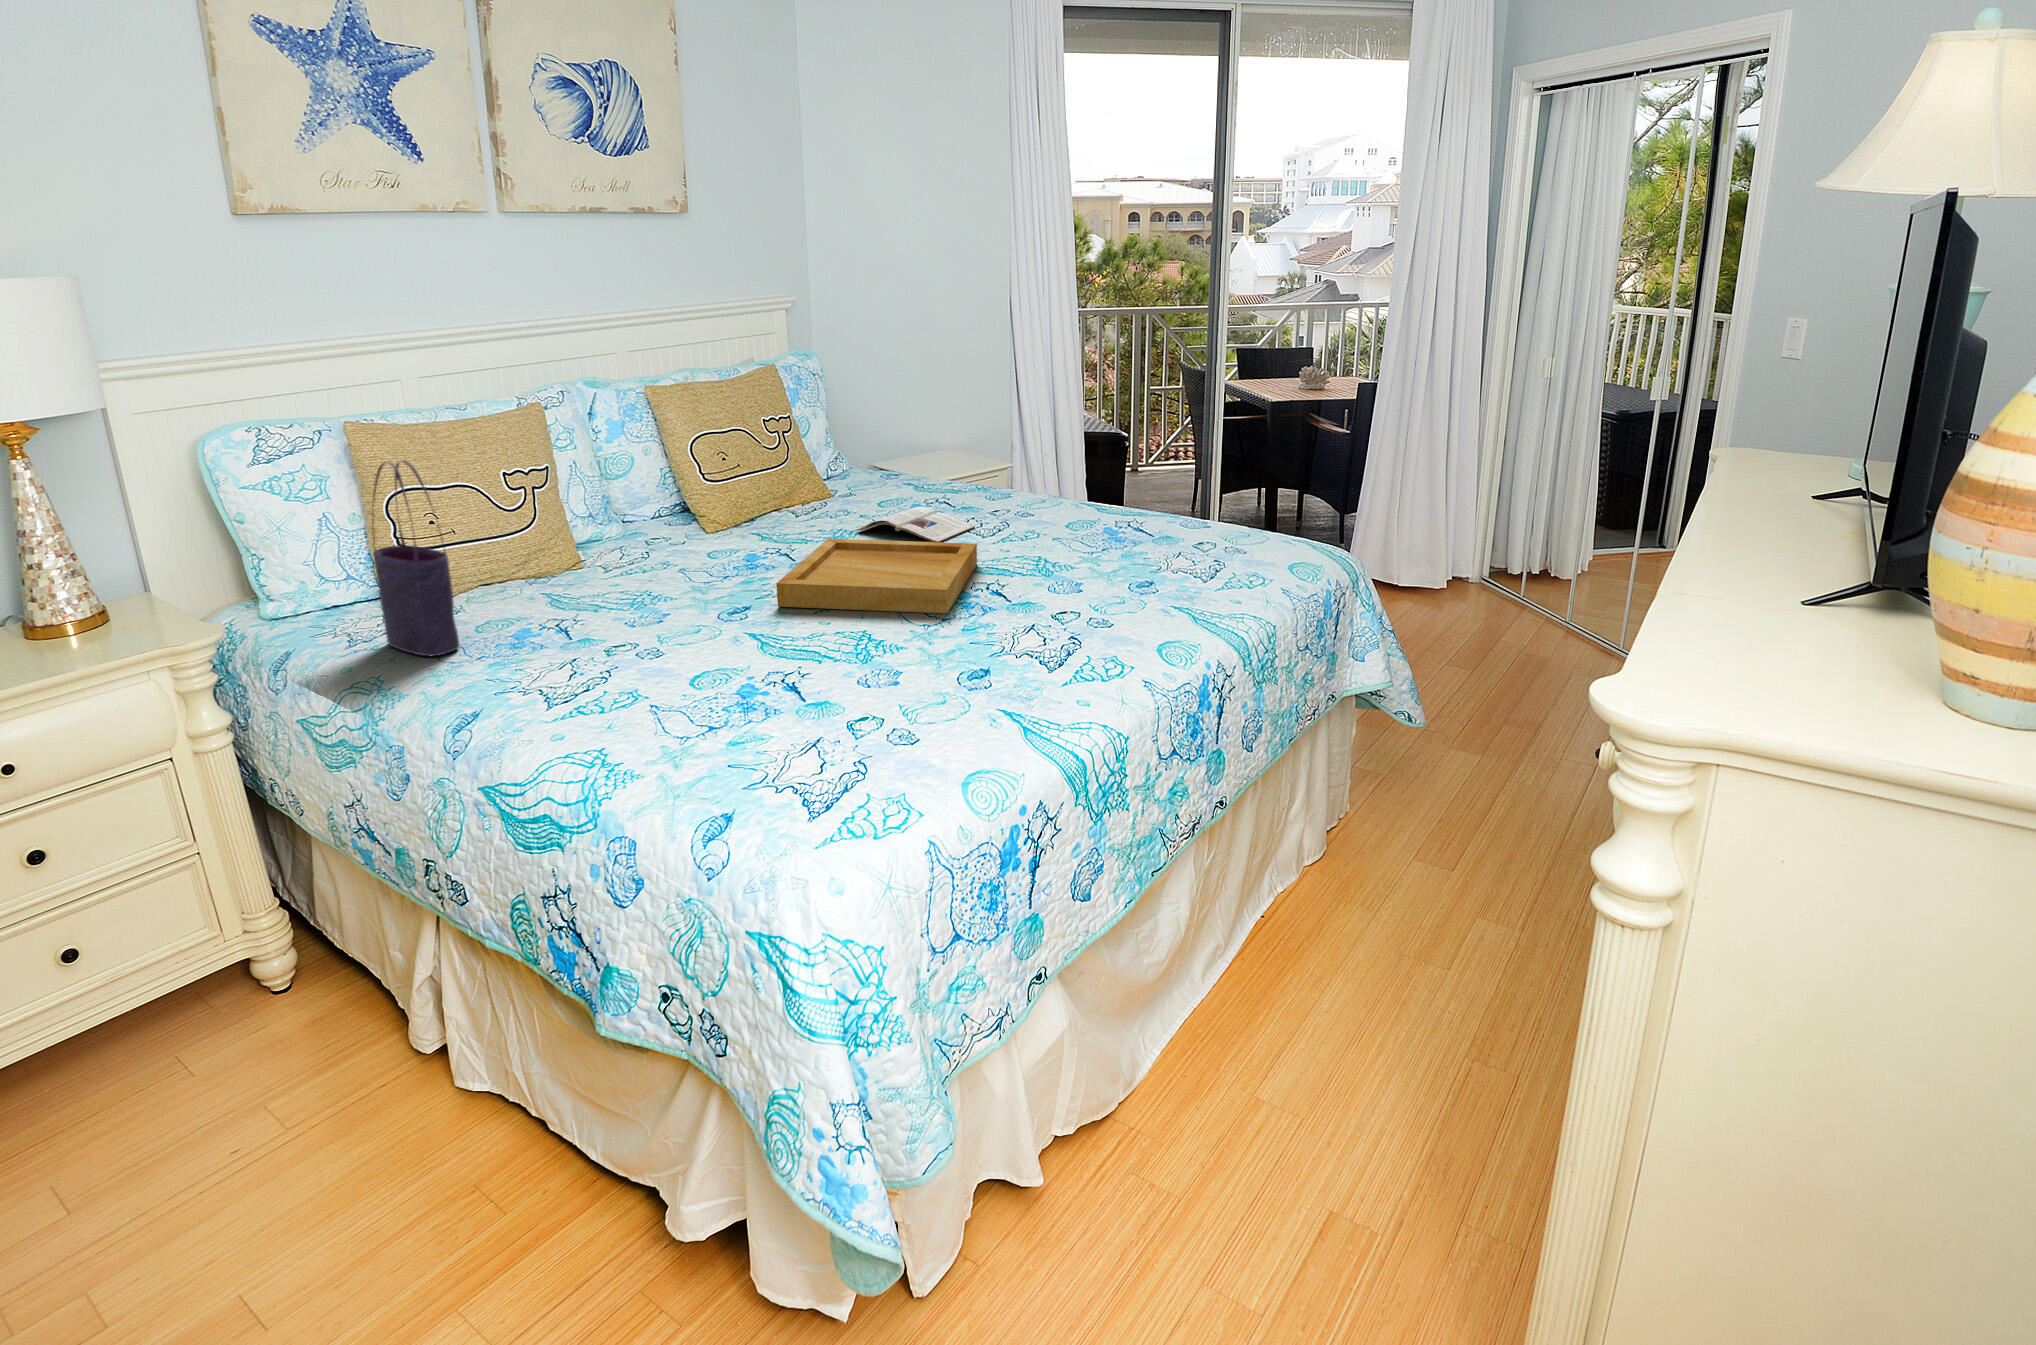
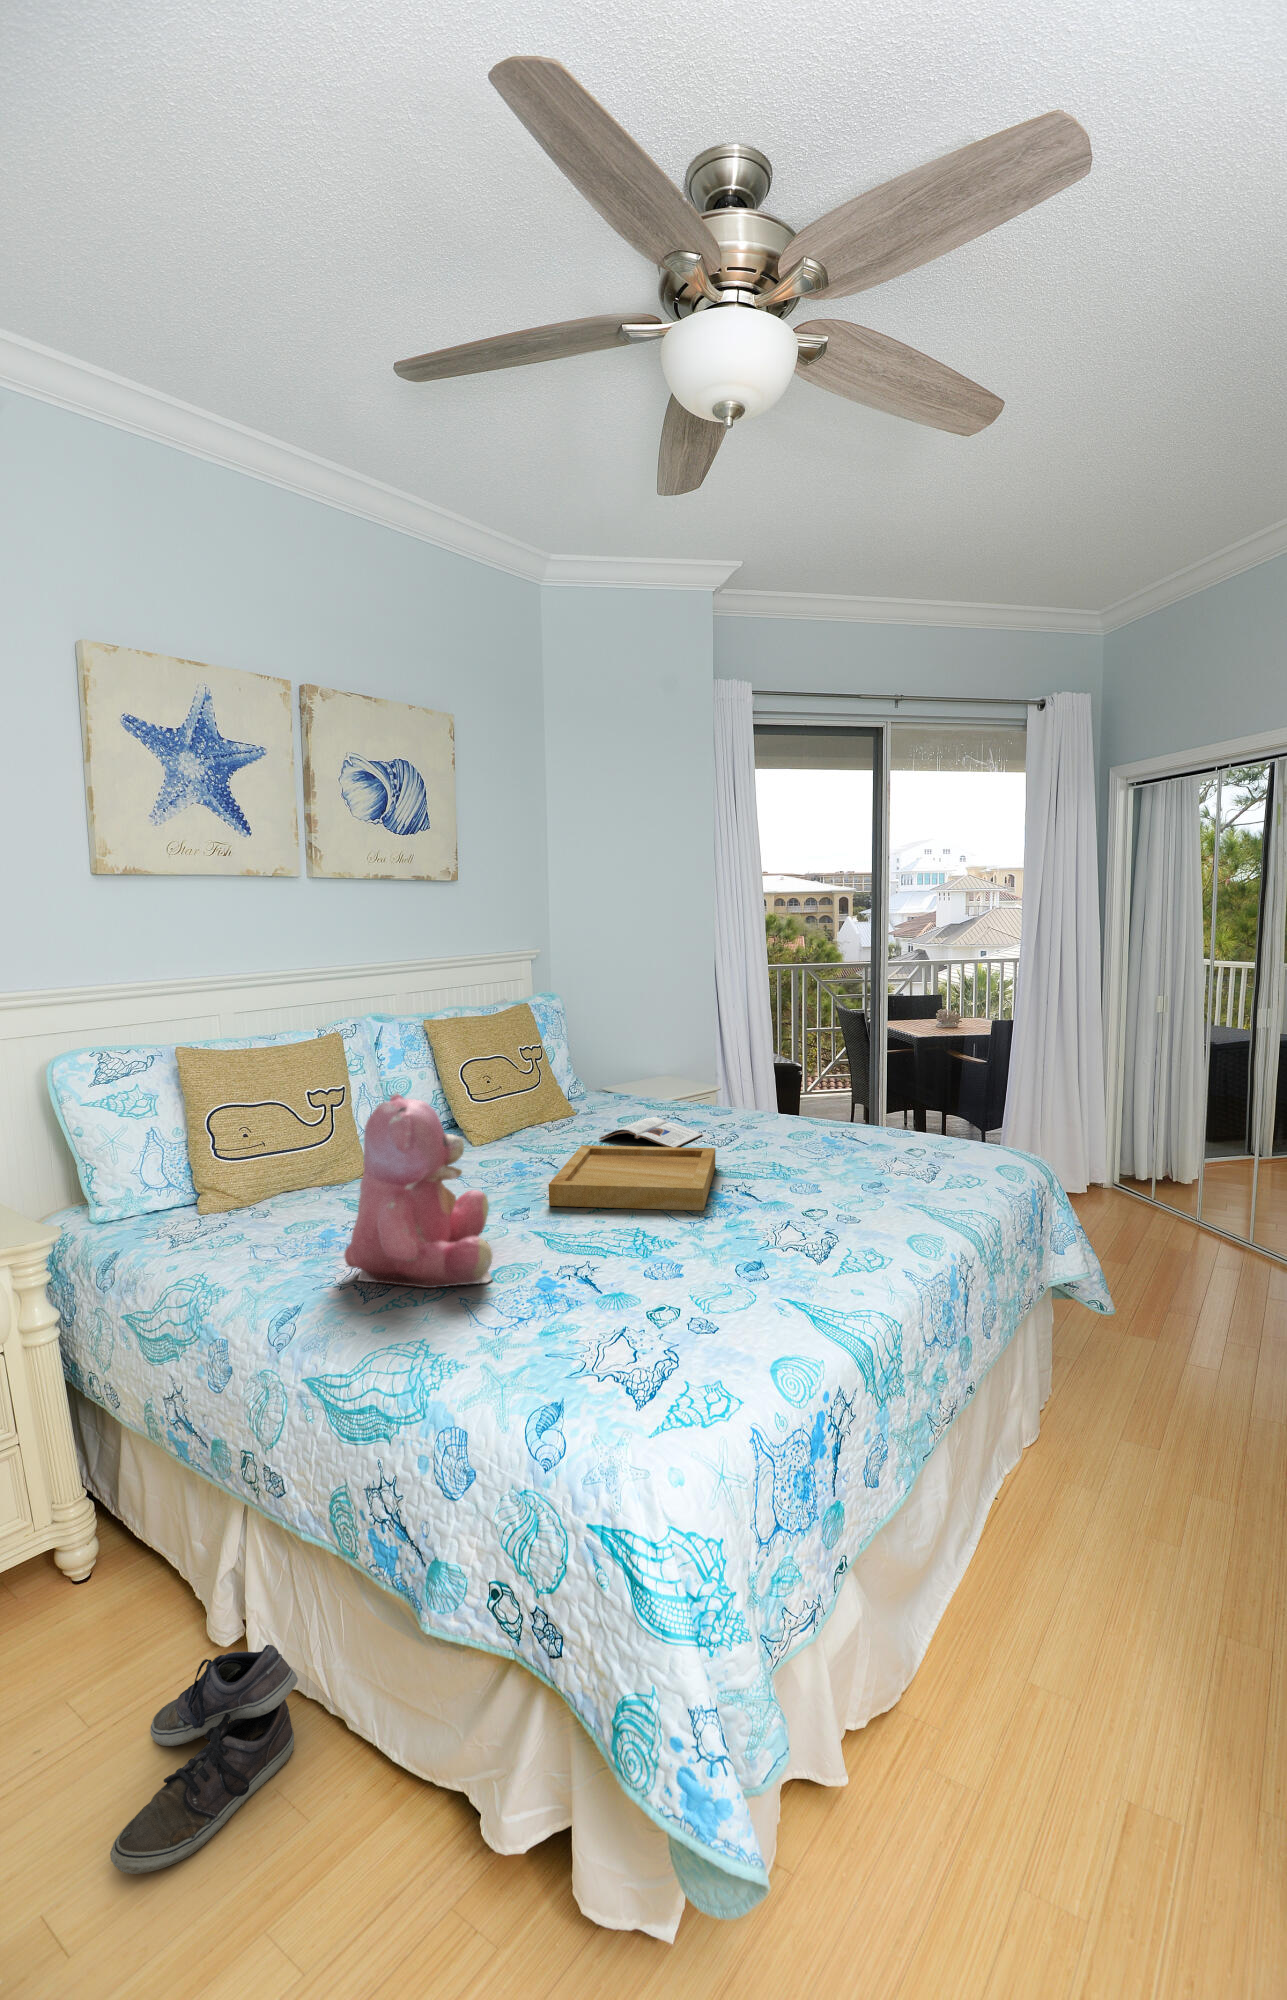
tote bag: present [372,460,459,656] -> none [204,1076,273,1253]
teddy bear: none [529,482,699,696] -> present [344,1093,493,1288]
shoe: none [304,1048,498,1252] -> present [110,1645,298,1874]

